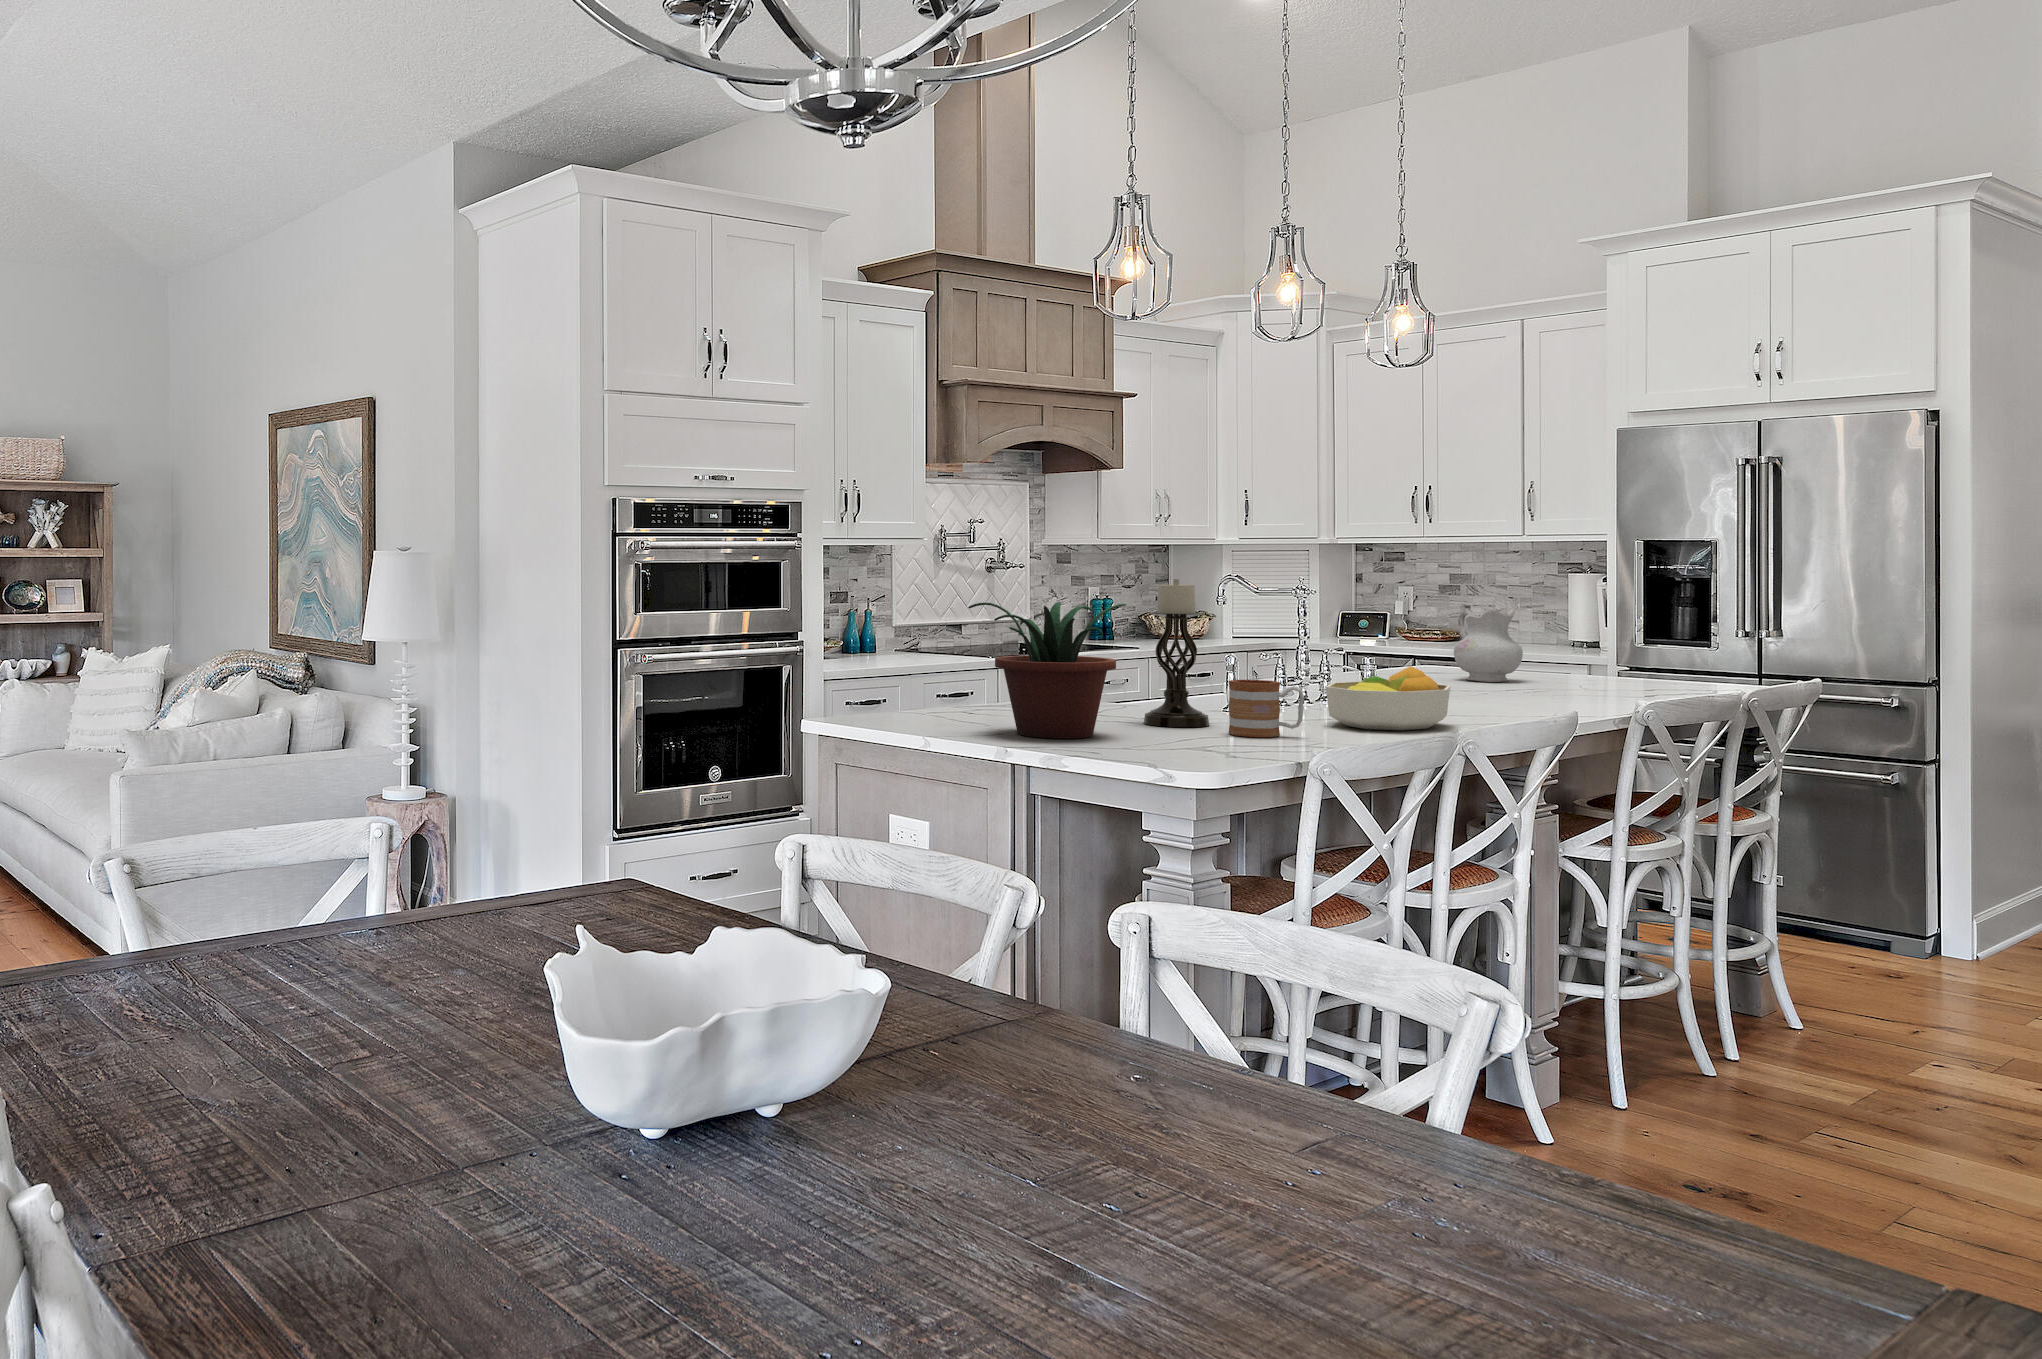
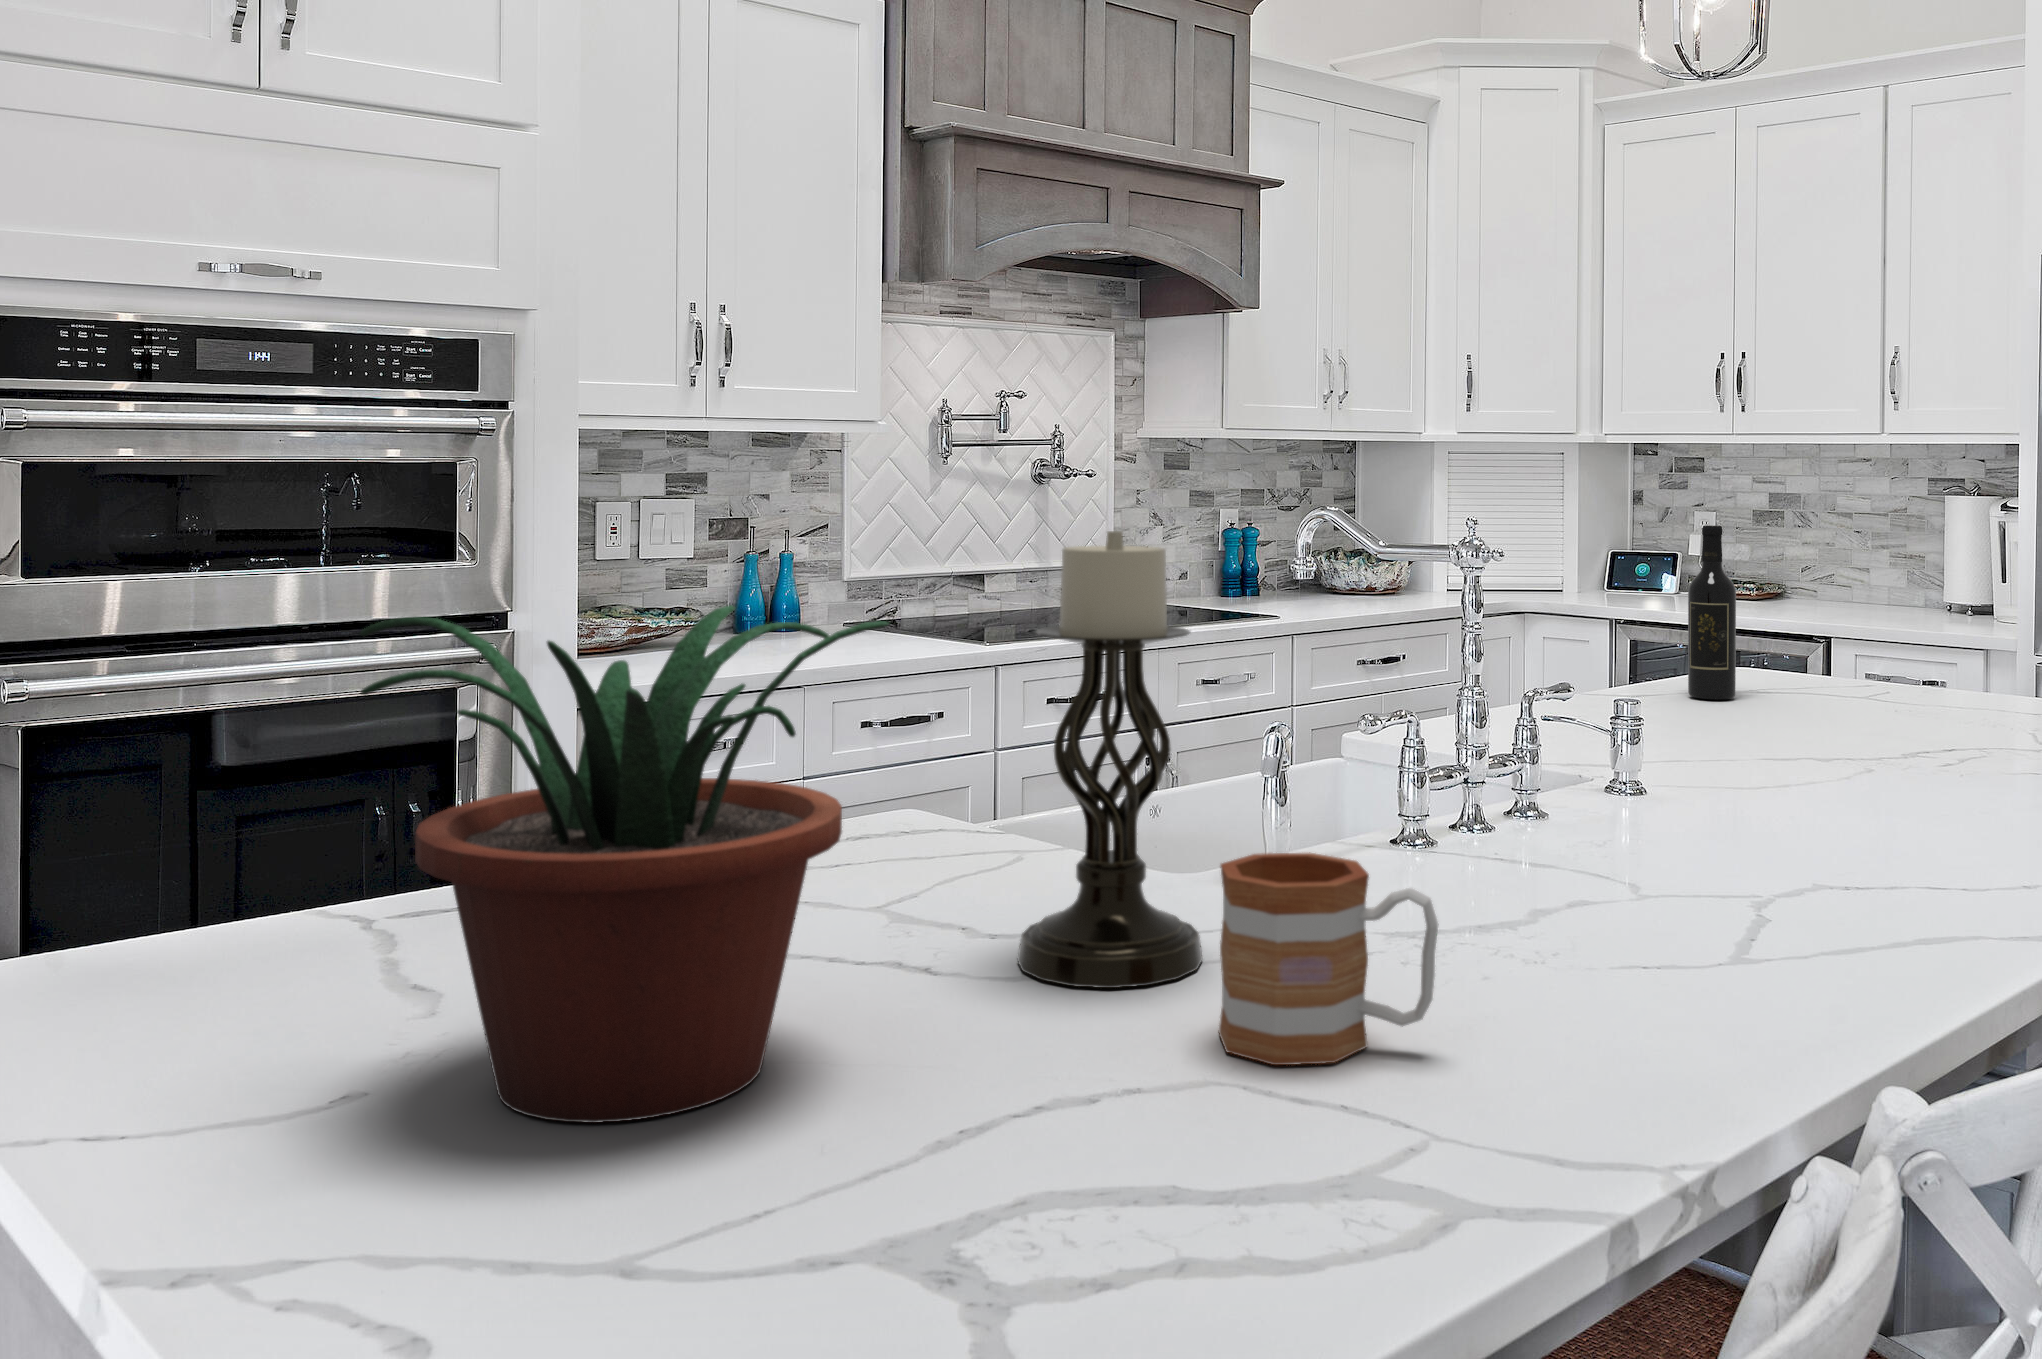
wine bottle: none [1392,588,1420,677] -> present [1688,525,1736,700]
ceramic pitcher: present [1454,604,1523,682] -> none [1797,559,1920,716]
fruit bowl: present [1326,666,1451,730] -> none [1520,767,1840,981]

